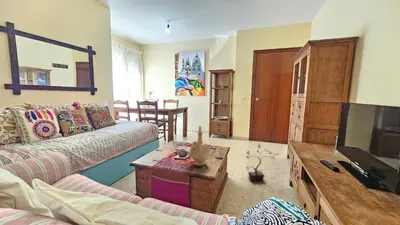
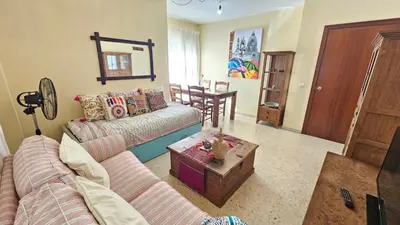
potted plant: present [246,145,274,181] -> none [271,145,310,180]

